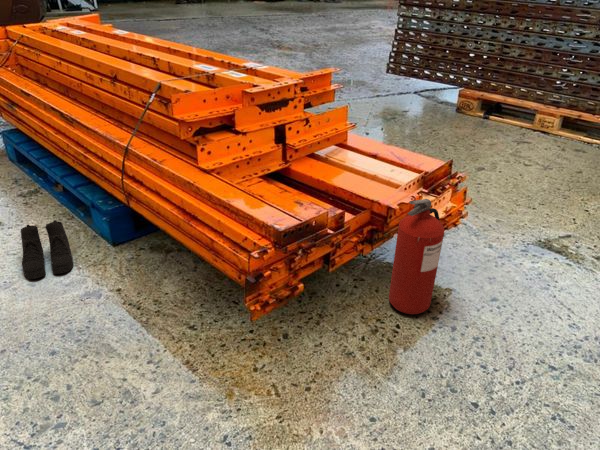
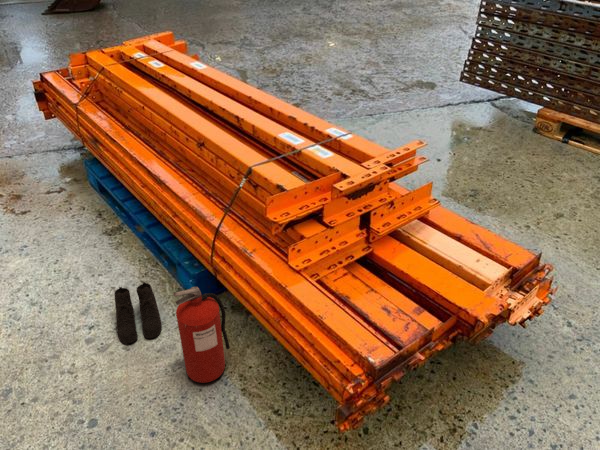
fire extinguisher: present [389,199,445,314] -> present [173,287,230,383]

